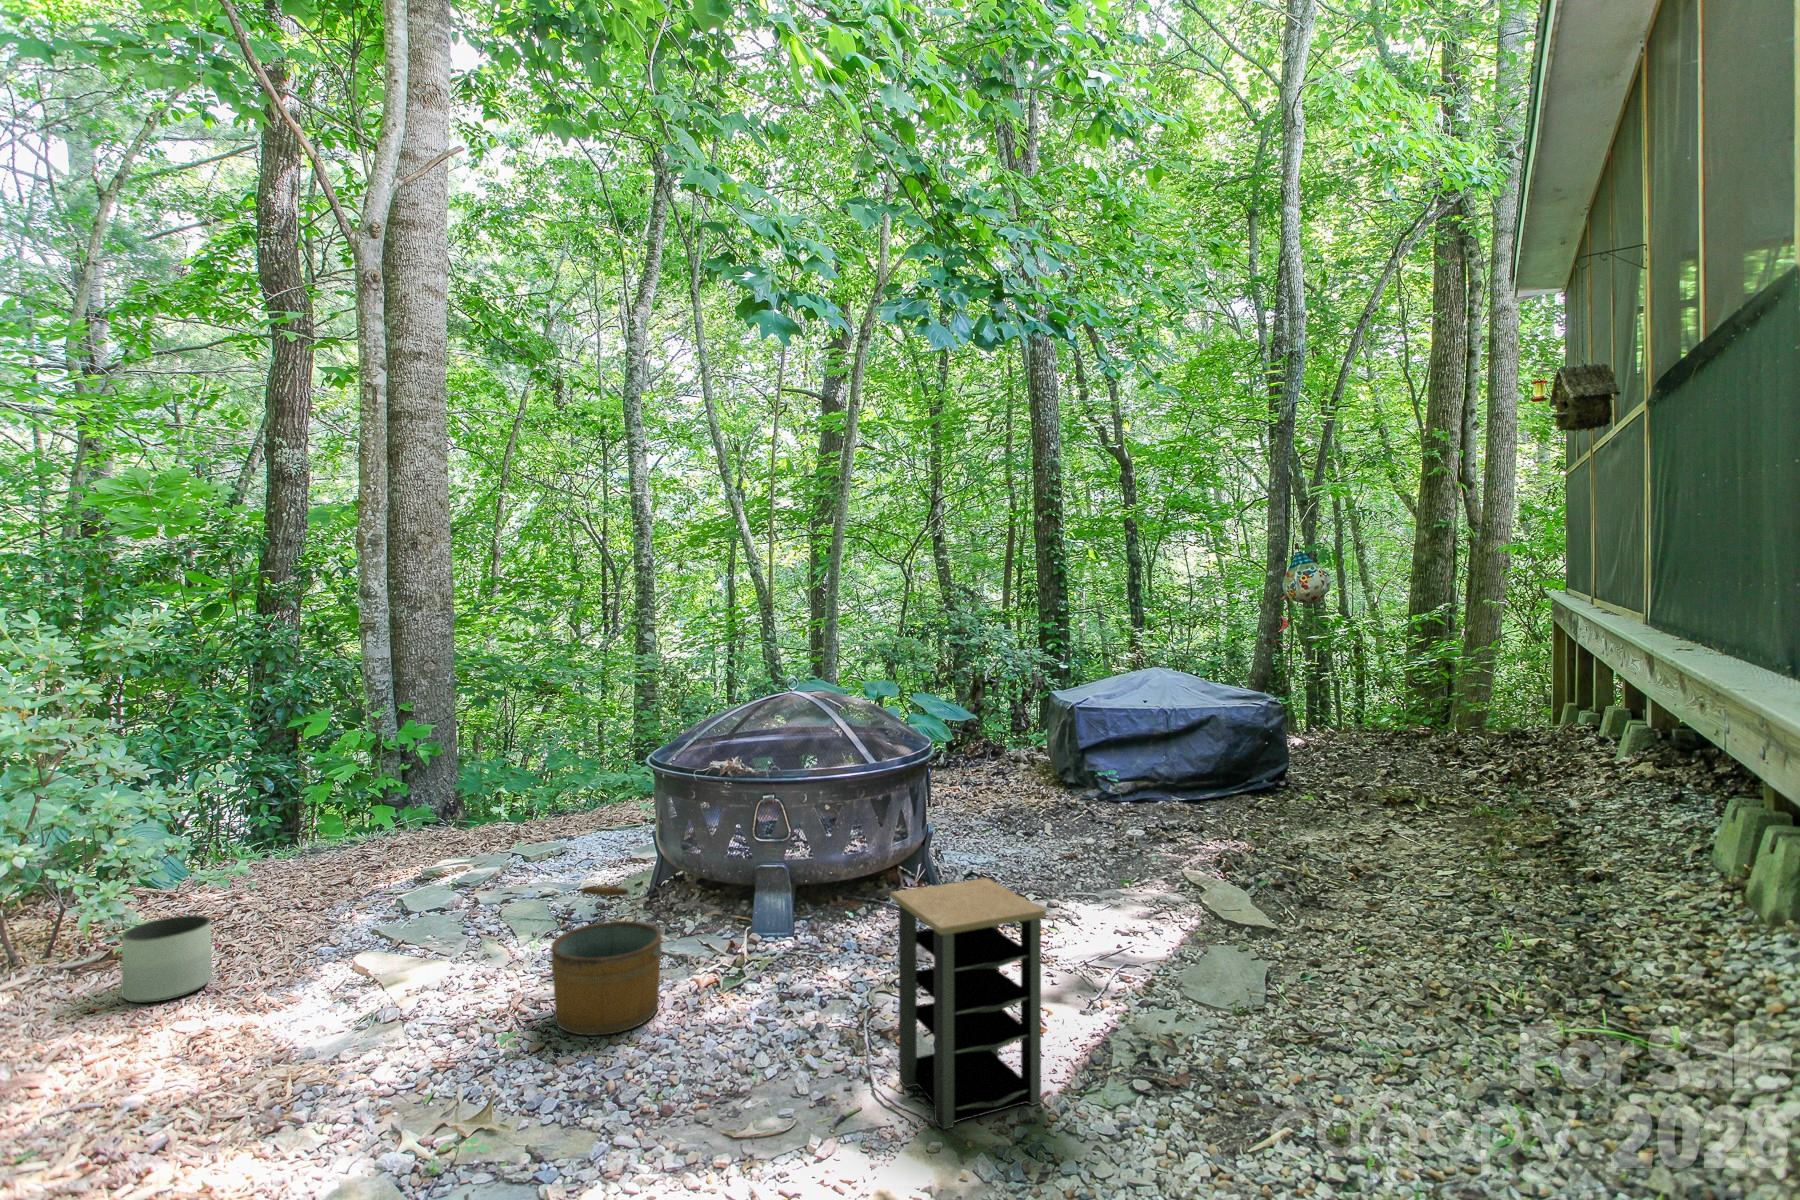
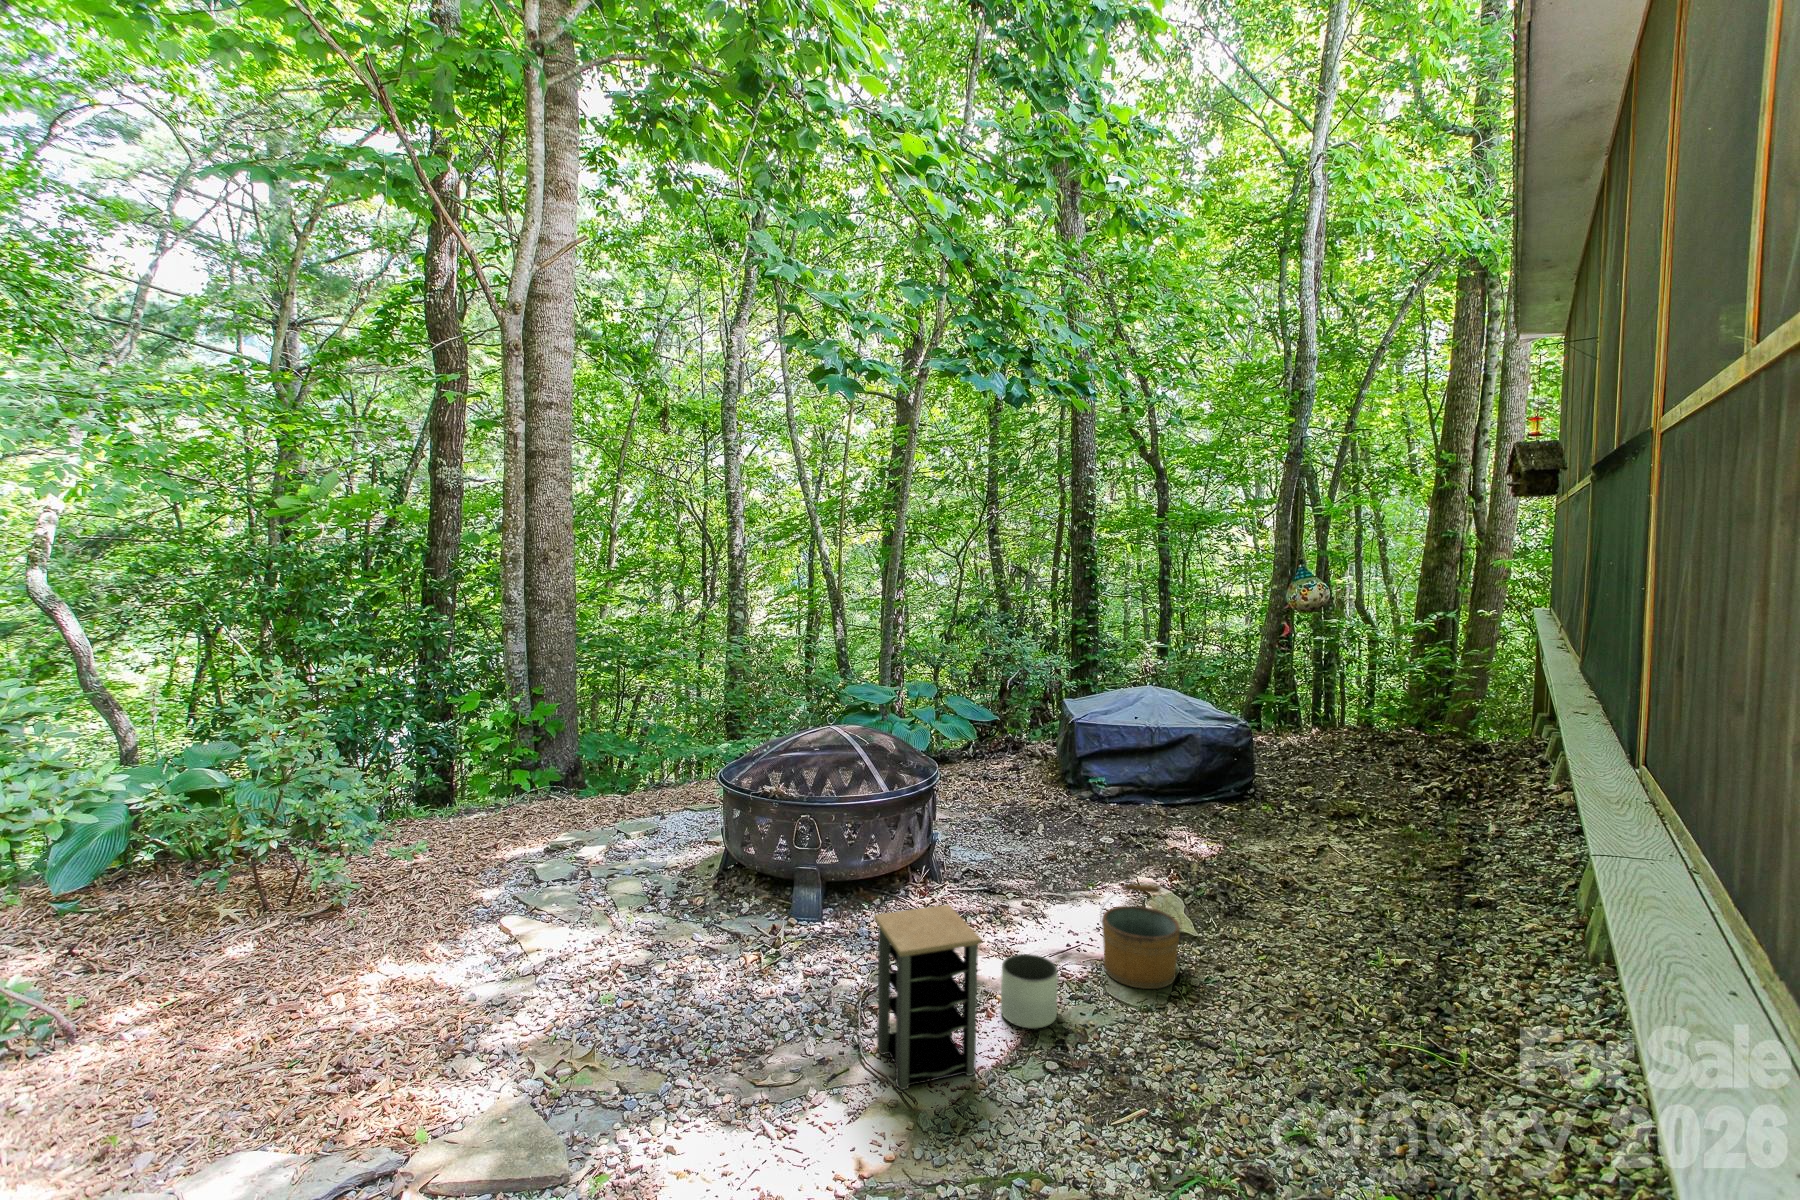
bucket: present [551,886,662,1035] -> present [1102,884,1182,989]
planter: present [121,915,212,1003] -> present [1001,954,1058,1029]

